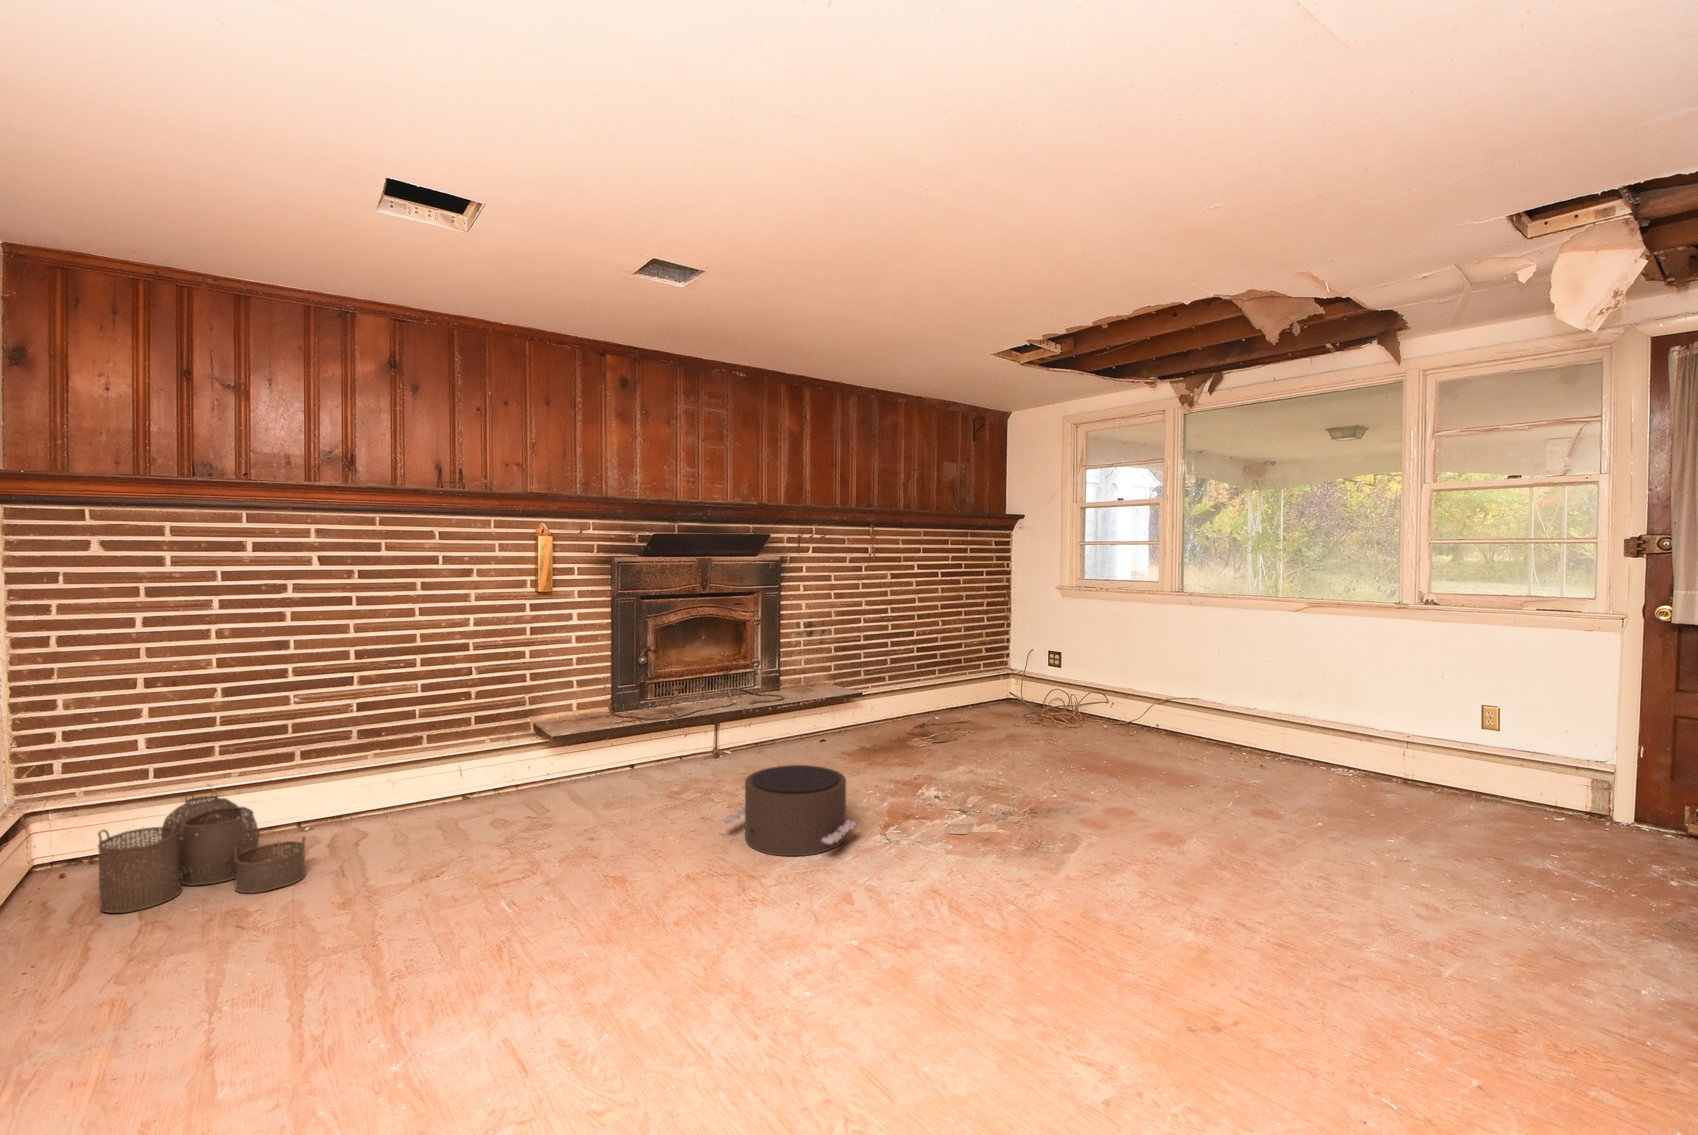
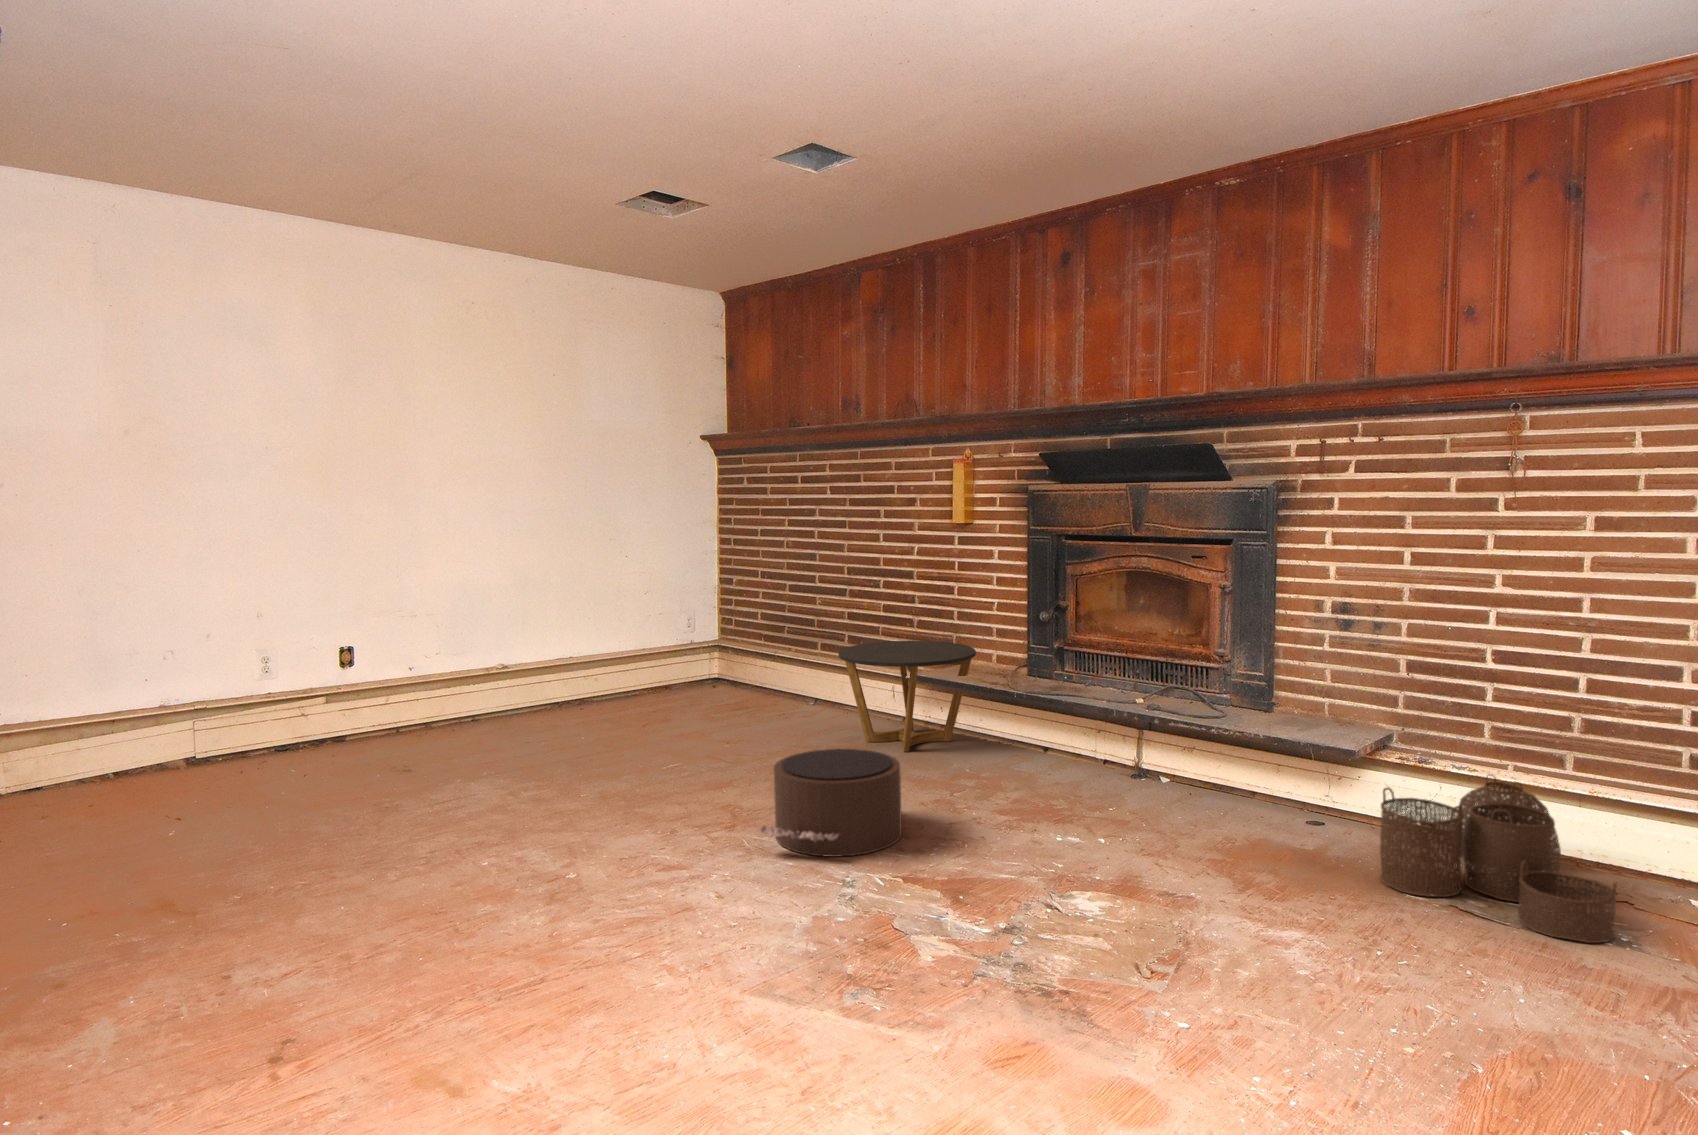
side table: none [477,701,617,814] -> present [839,641,976,752]
woven basket: present [98,793,306,913] -> present [1380,775,1617,943]

